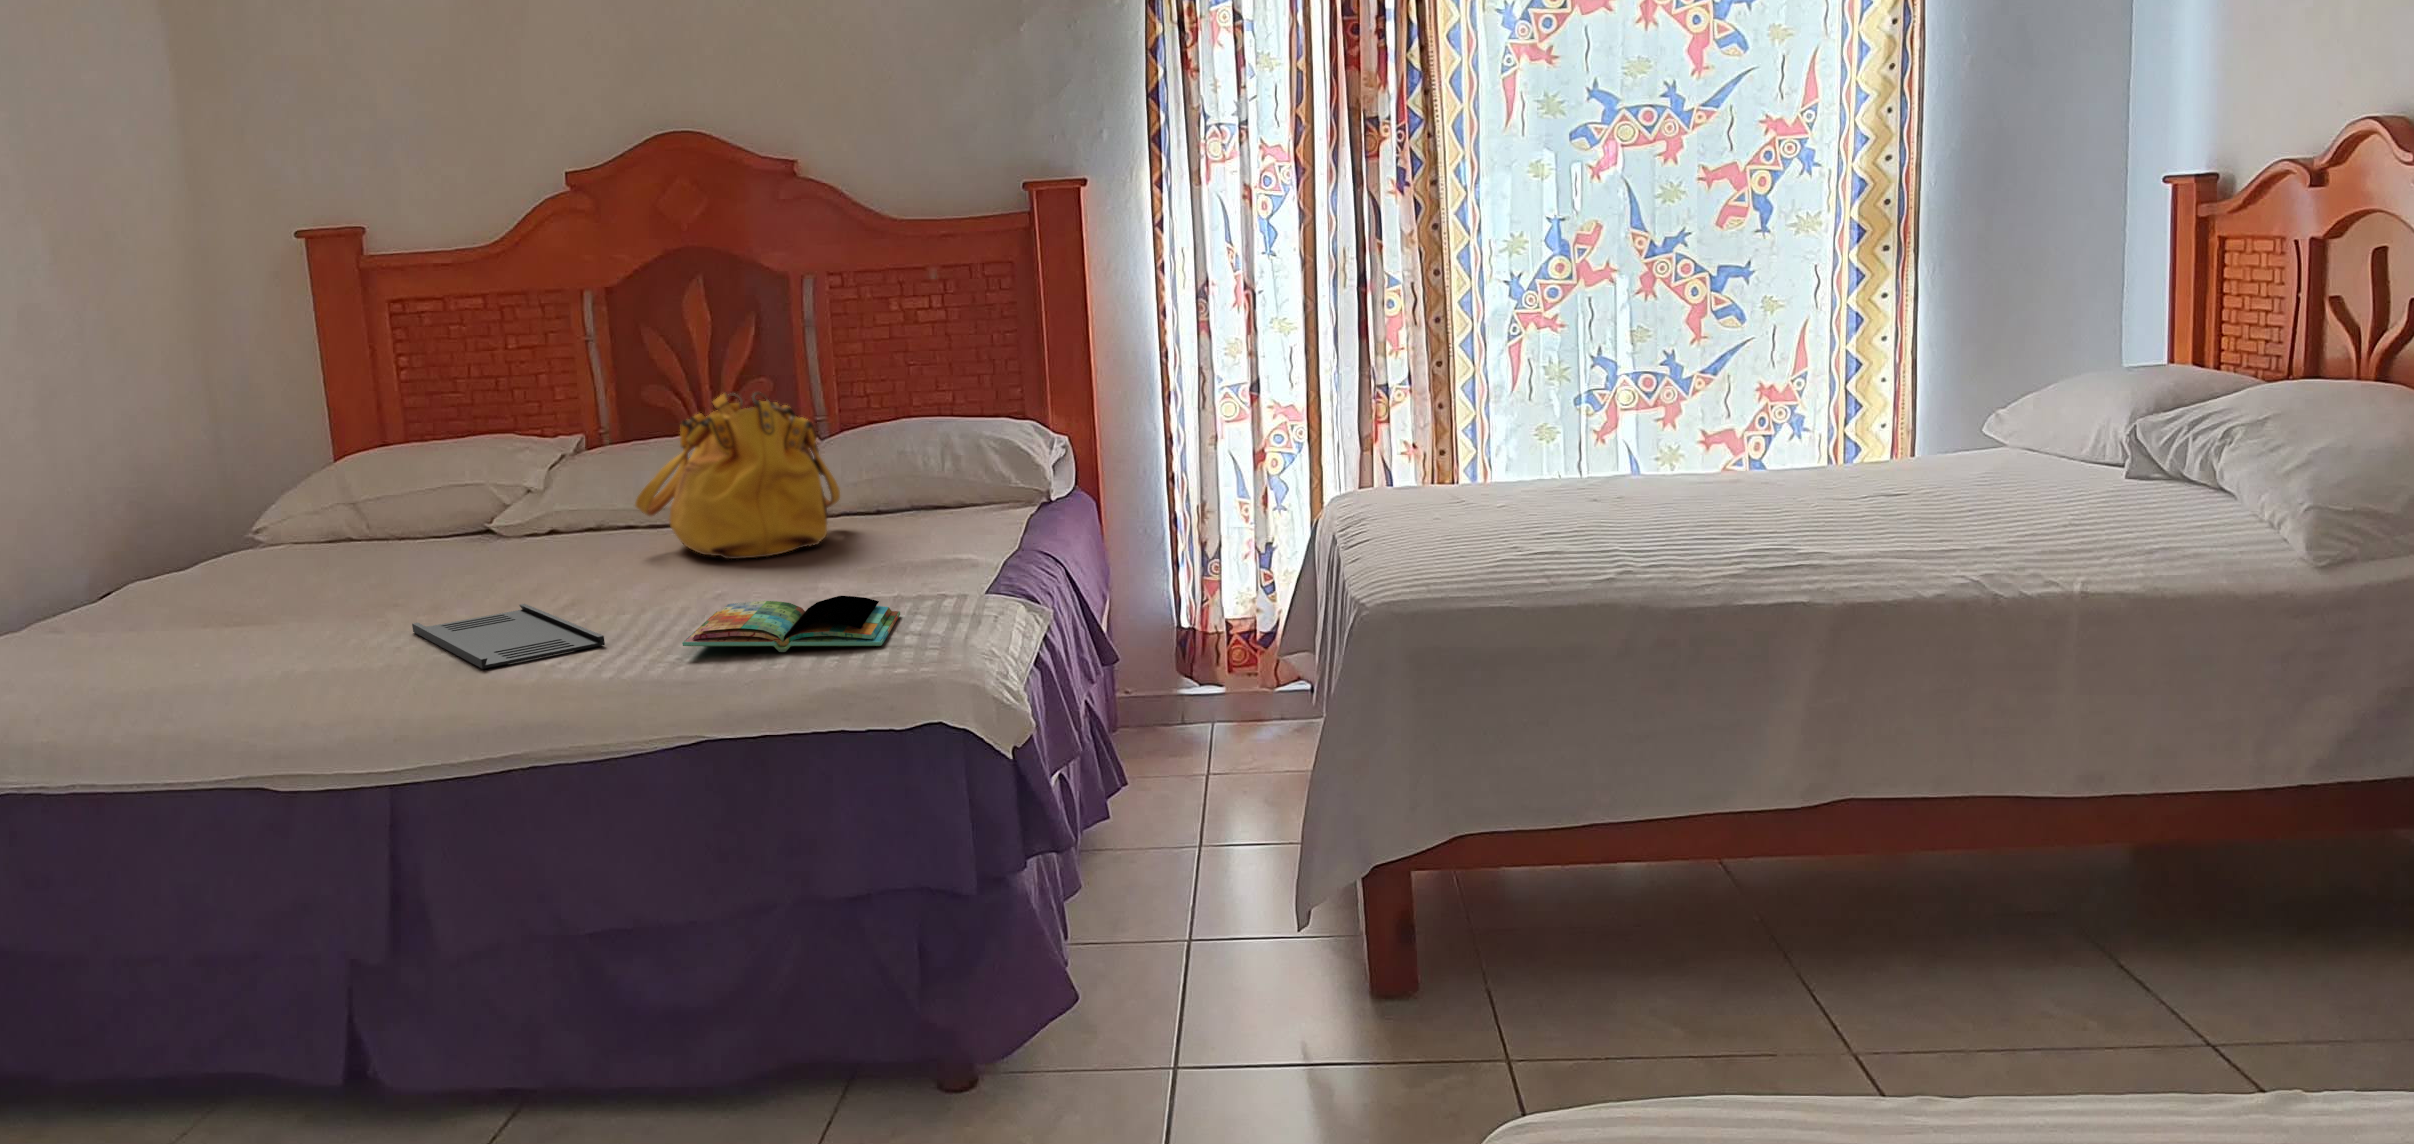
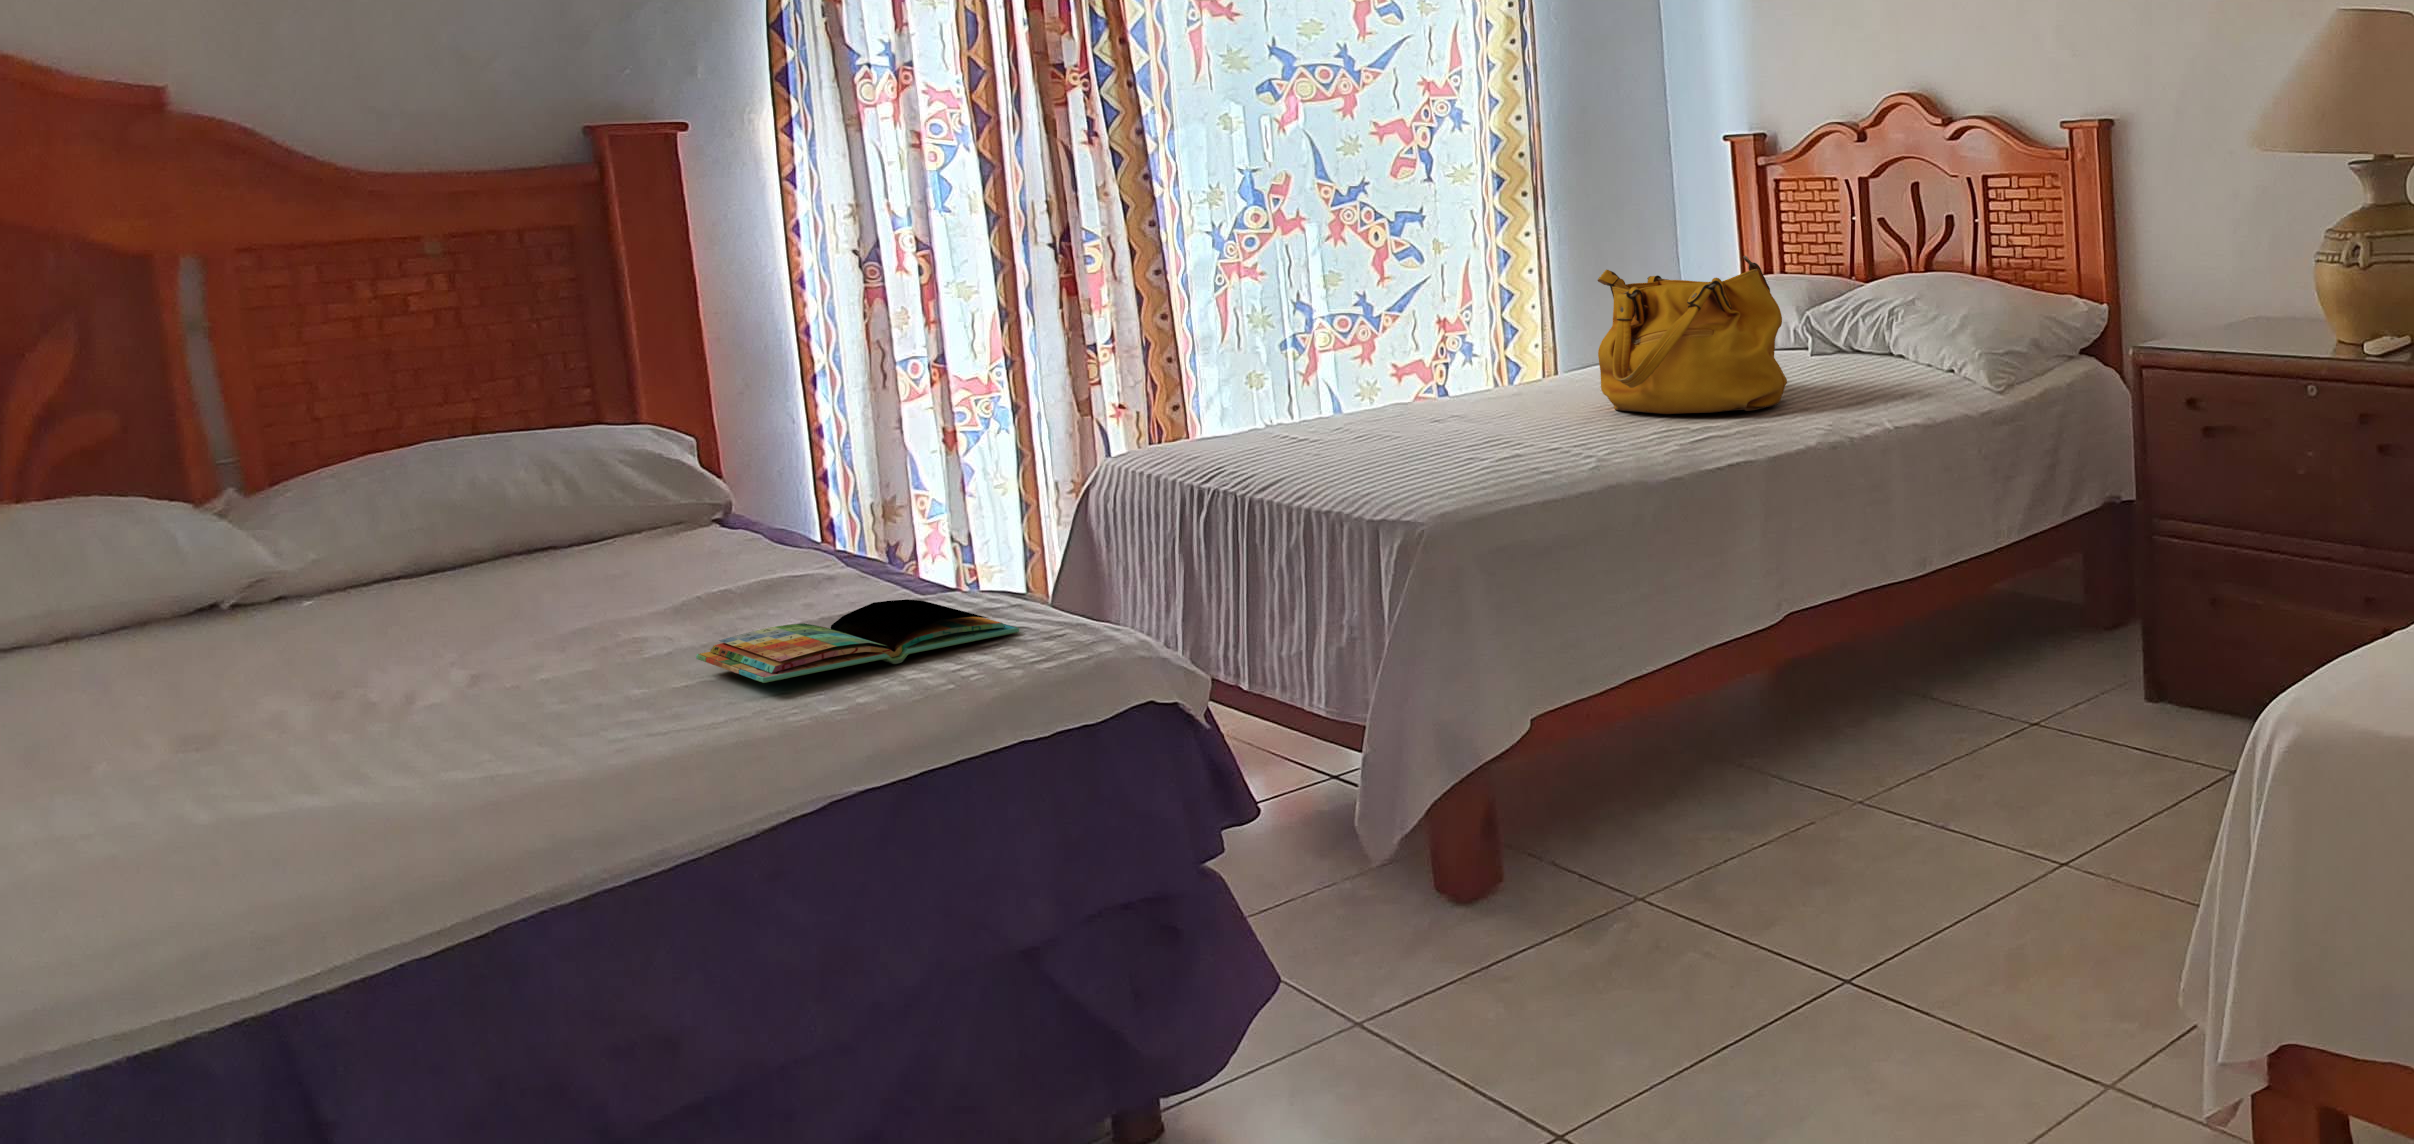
handbag: present [635,392,840,559] -> present [1598,256,1787,414]
tray: present [412,604,605,669] -> none [67,709,569,803]

